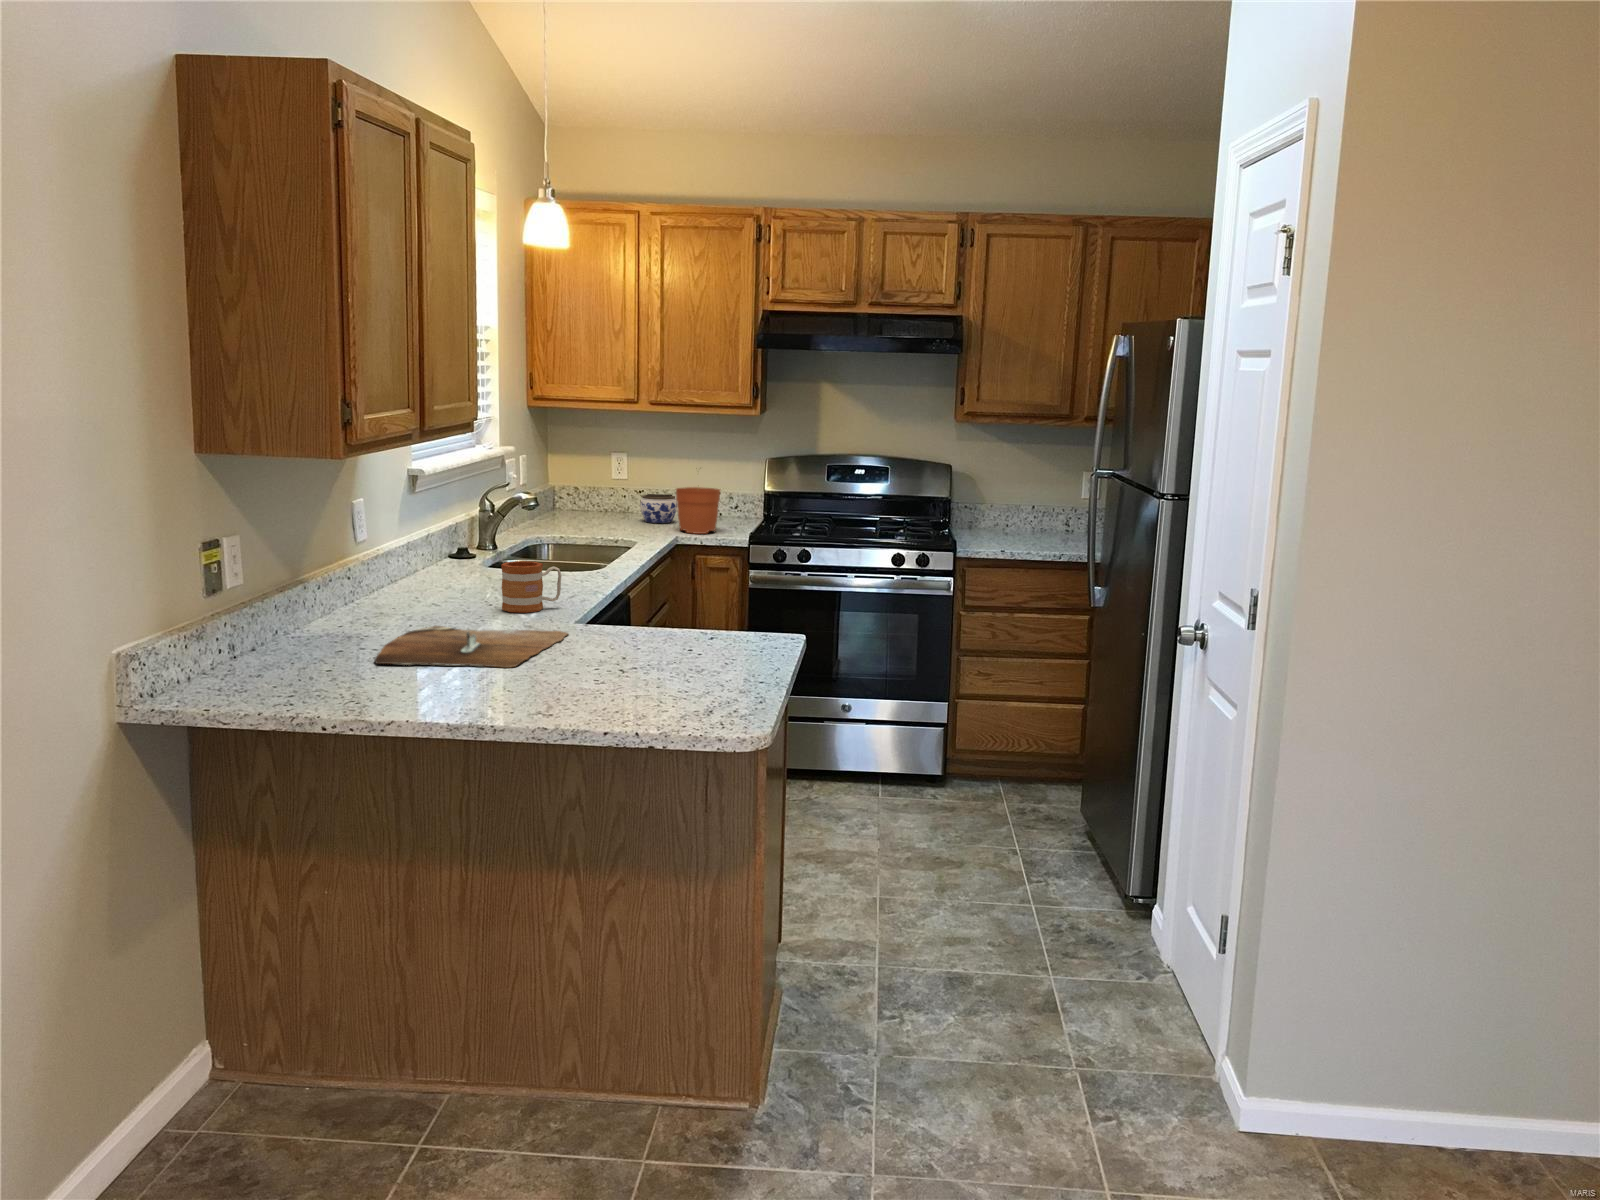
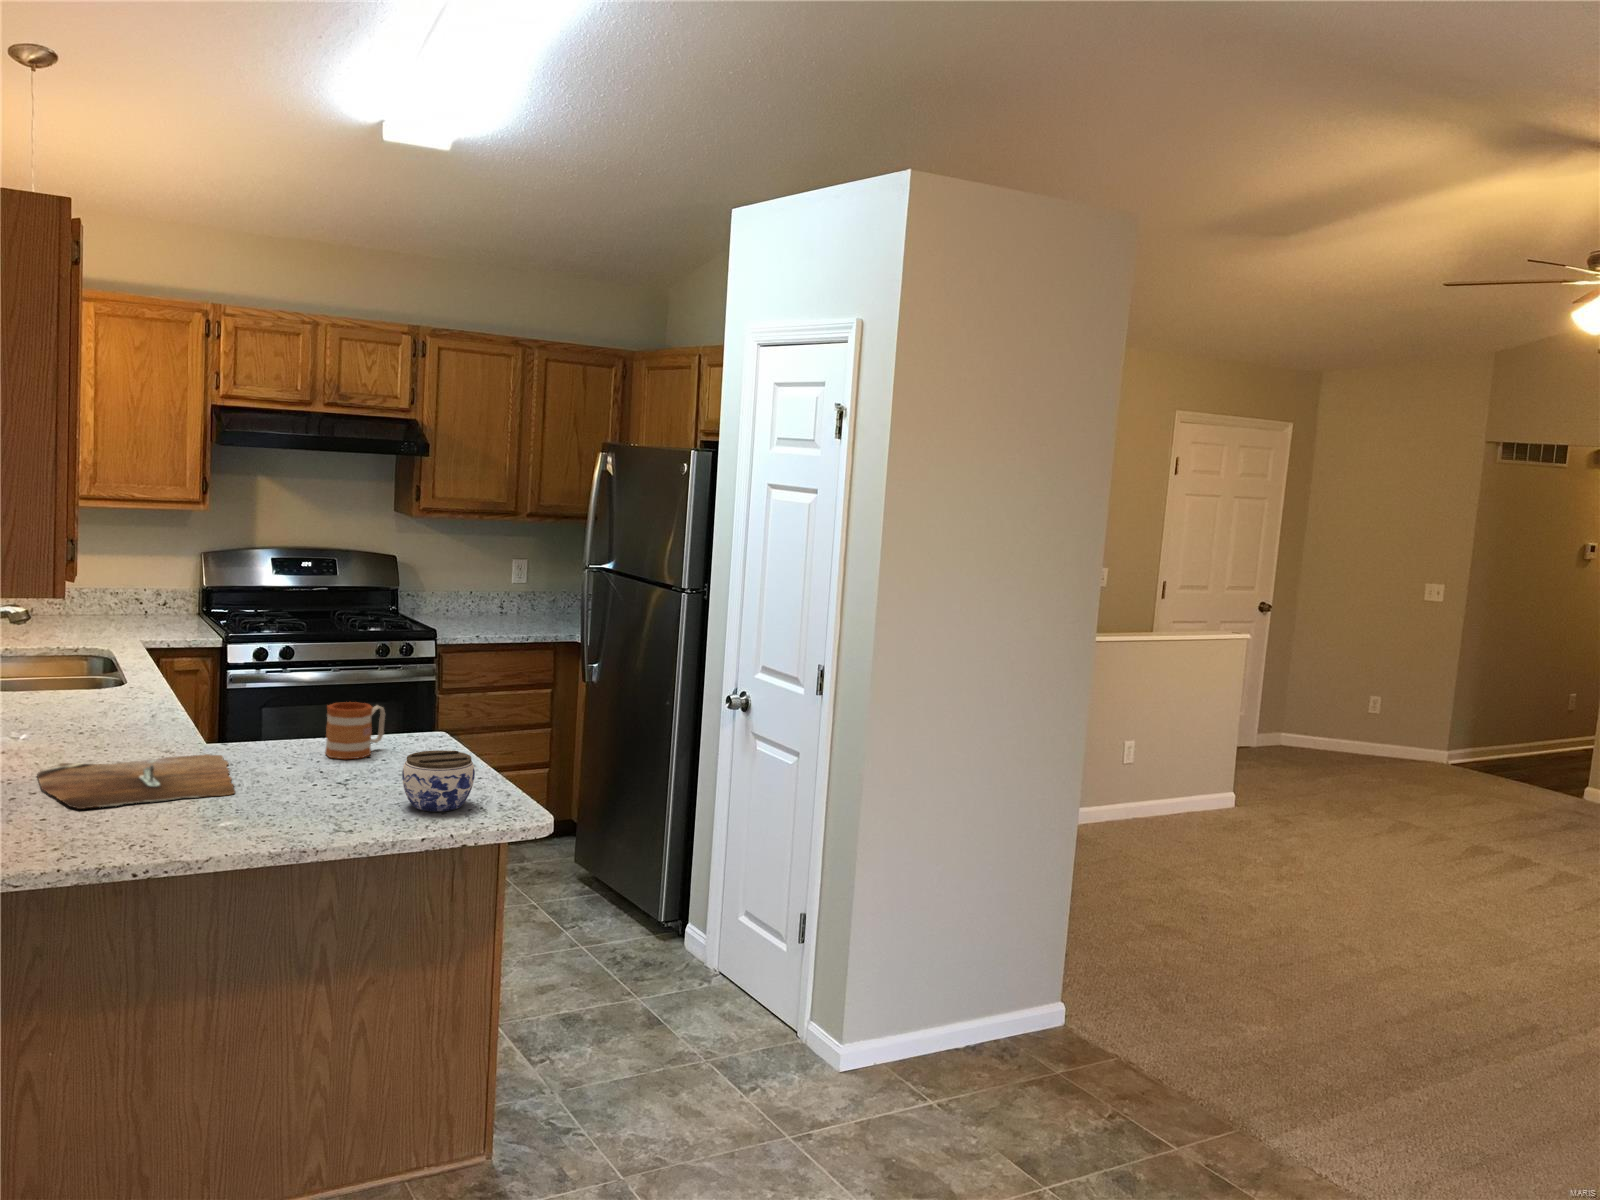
plant pot: present [676,487,720,534] -> none [117,566,171,637]
jar: present [640,494,677,523] -> present [402,750,475,812]
mug: present [501,561,562,613] -> present [325,702,385,759]

